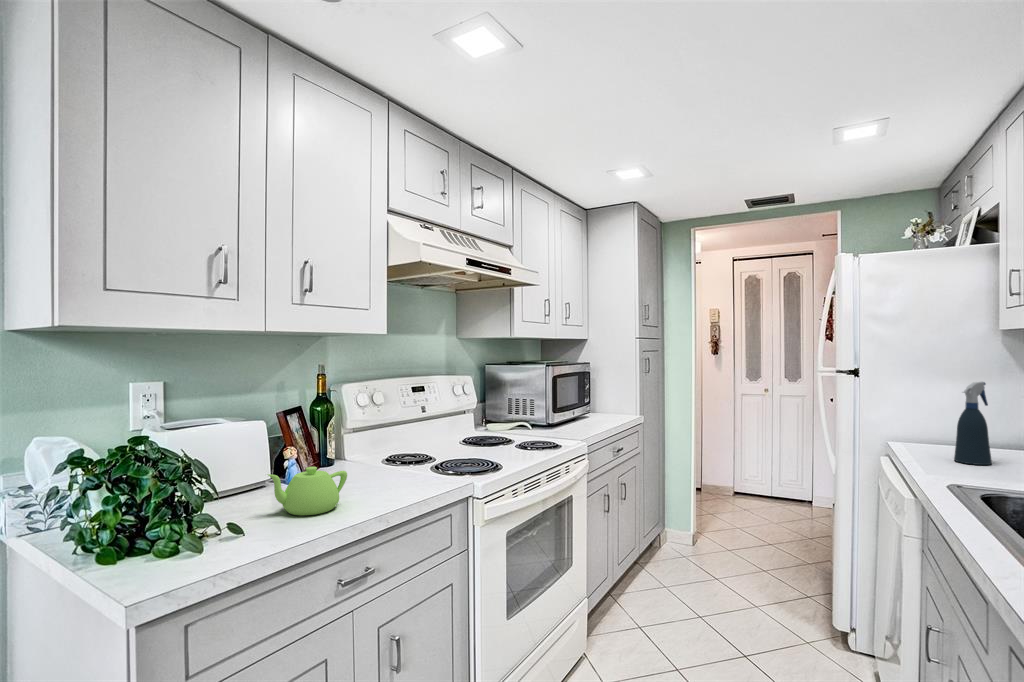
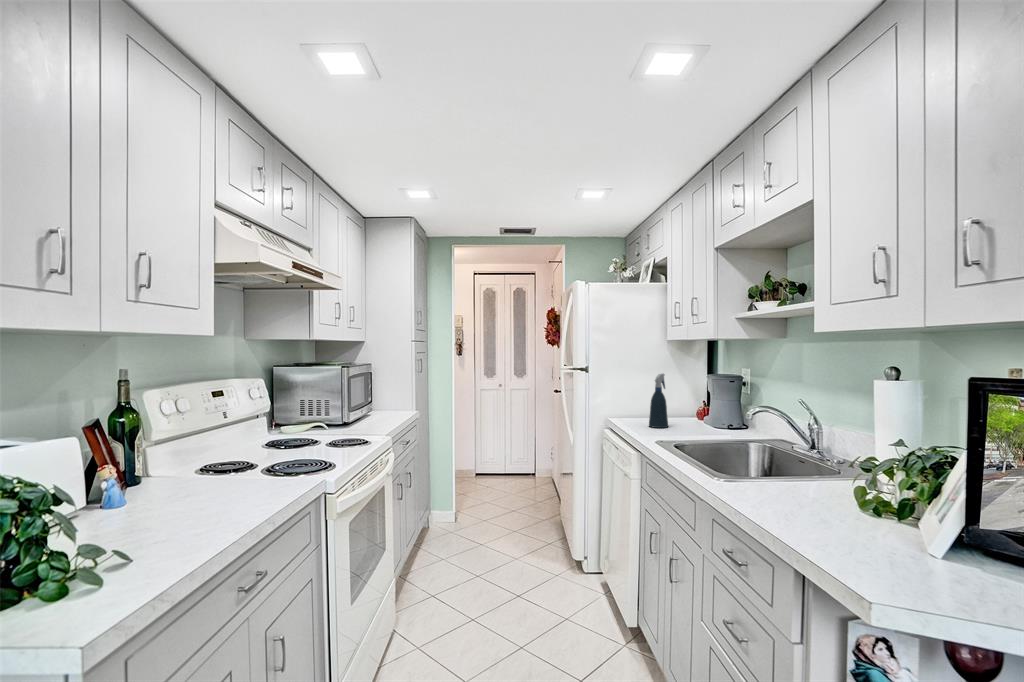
teapot: present [268,467,347,516] -> none [128,478,213,531]

